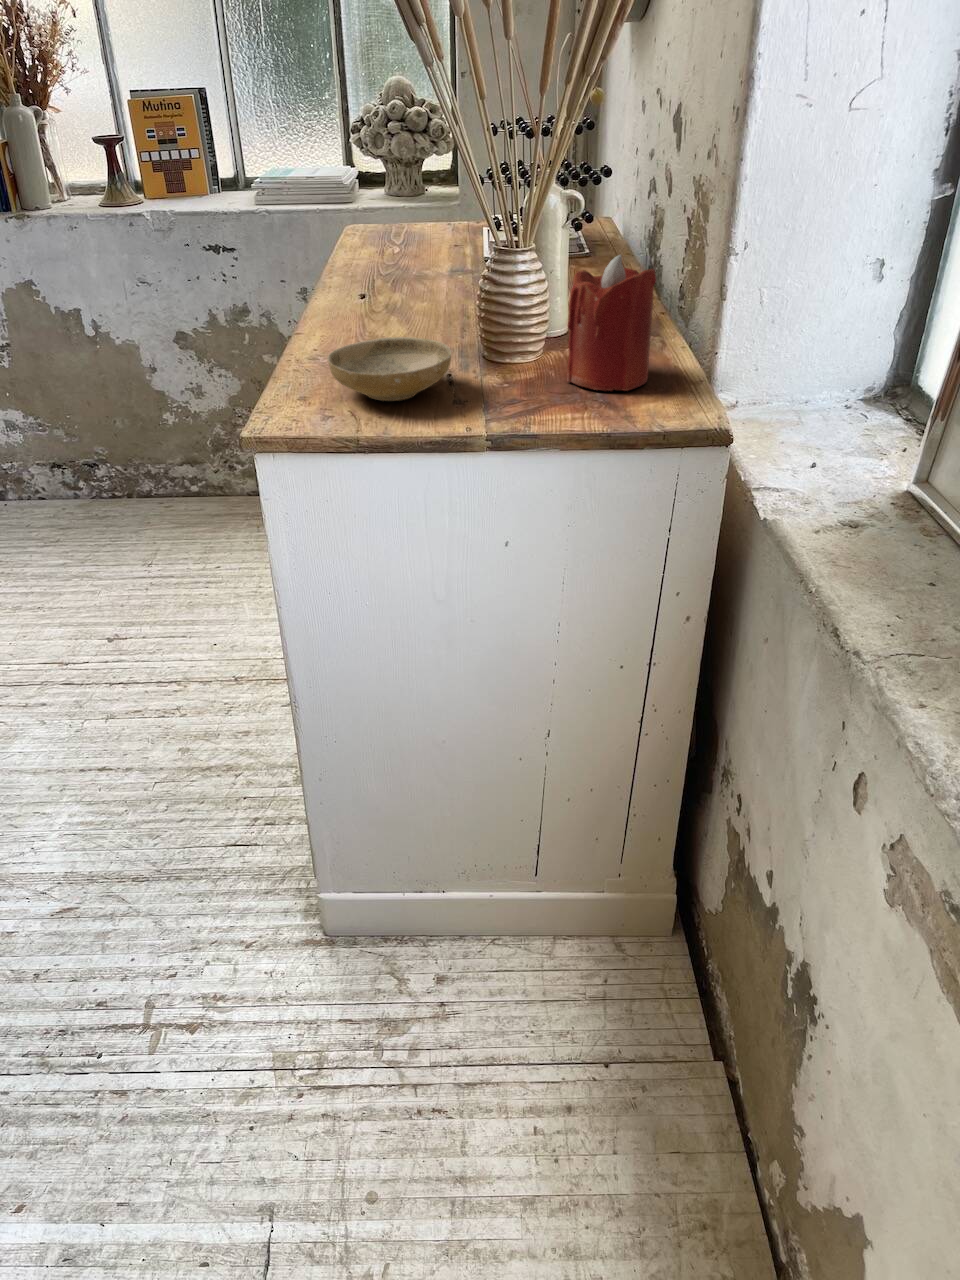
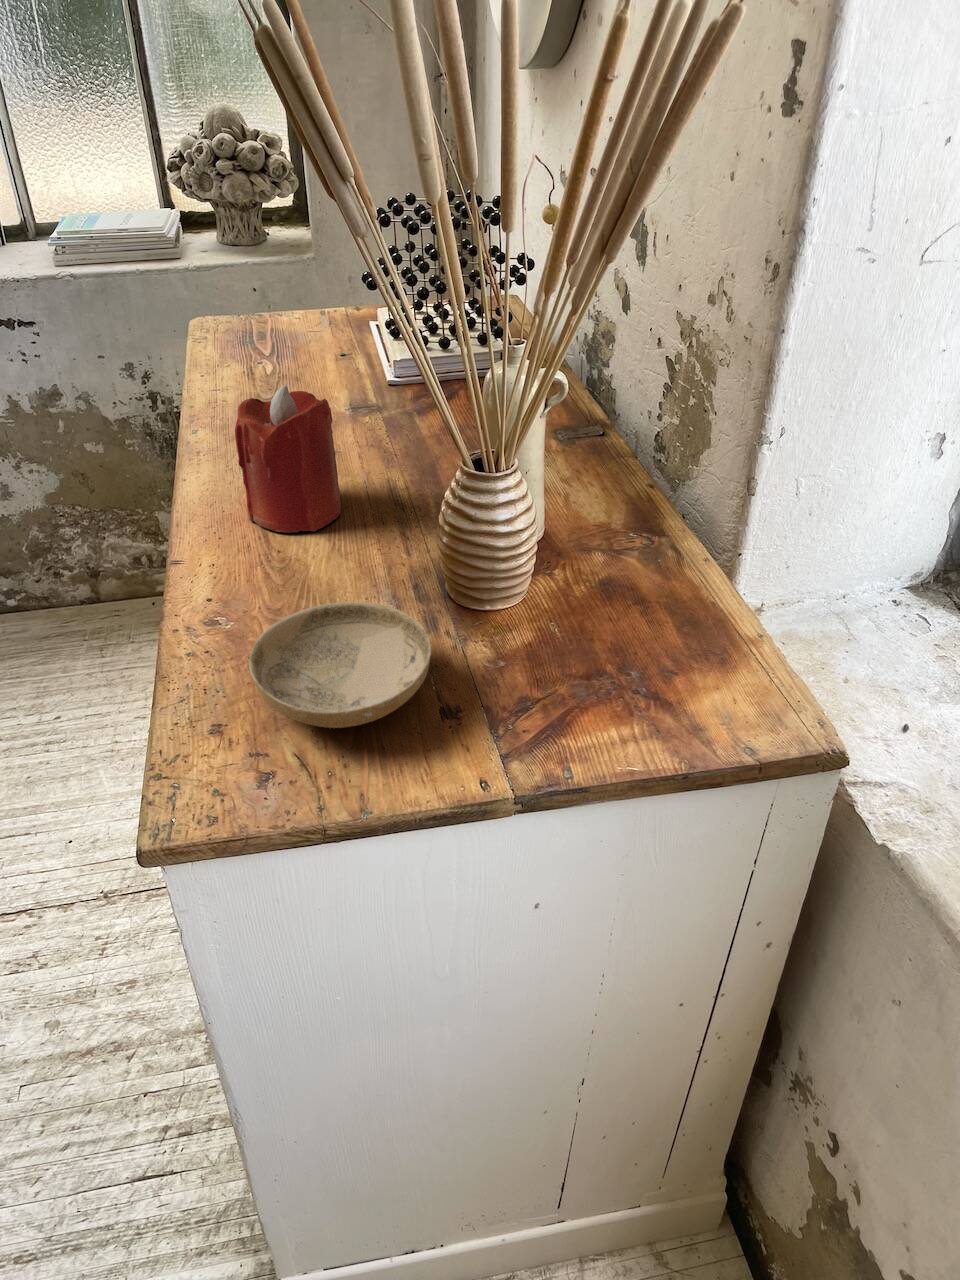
candle: present [567,255,656,391] -> present [235,385,341,533]

